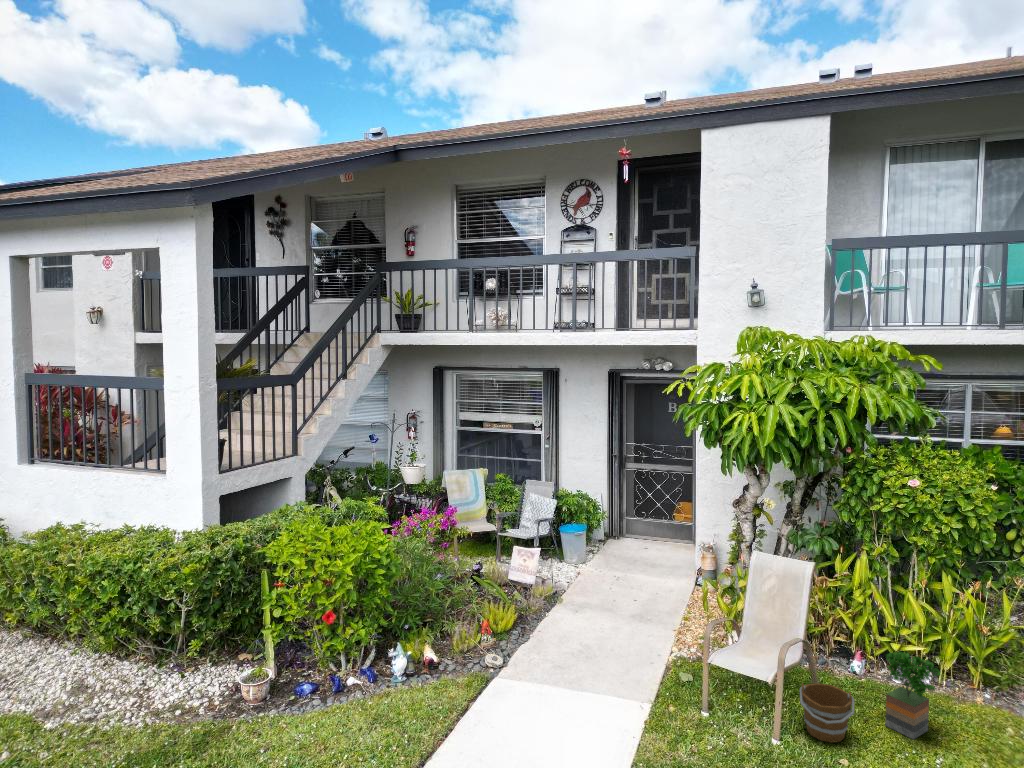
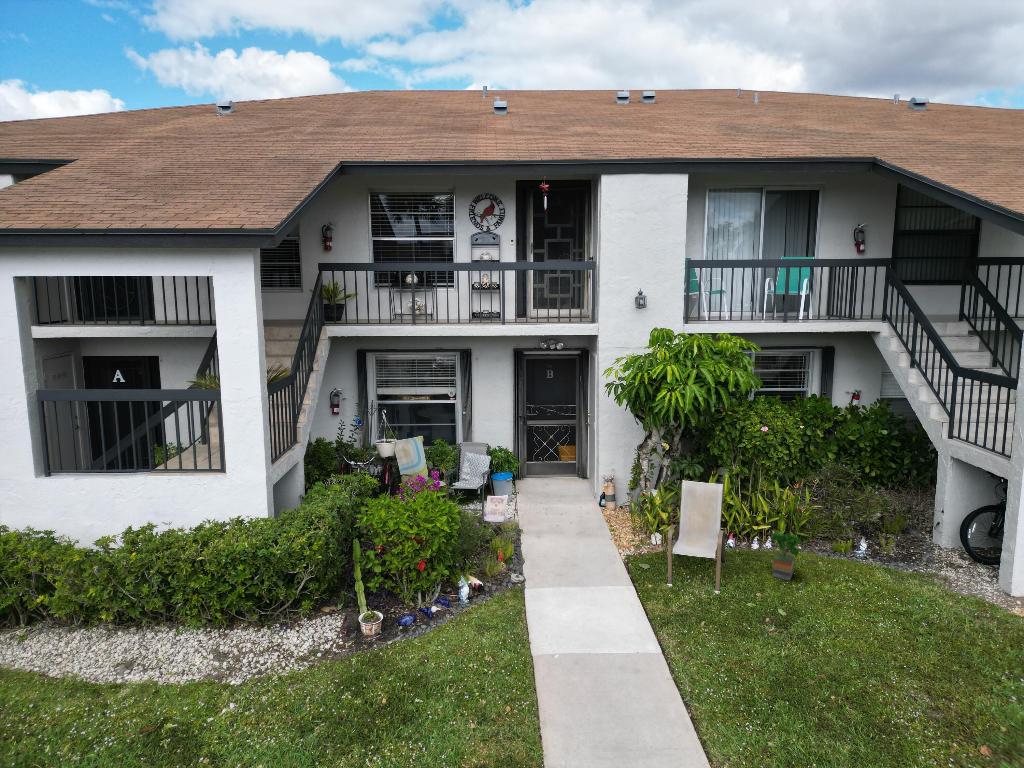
bucket: present [800,683,854,743] -> none [734,560,767,593]

